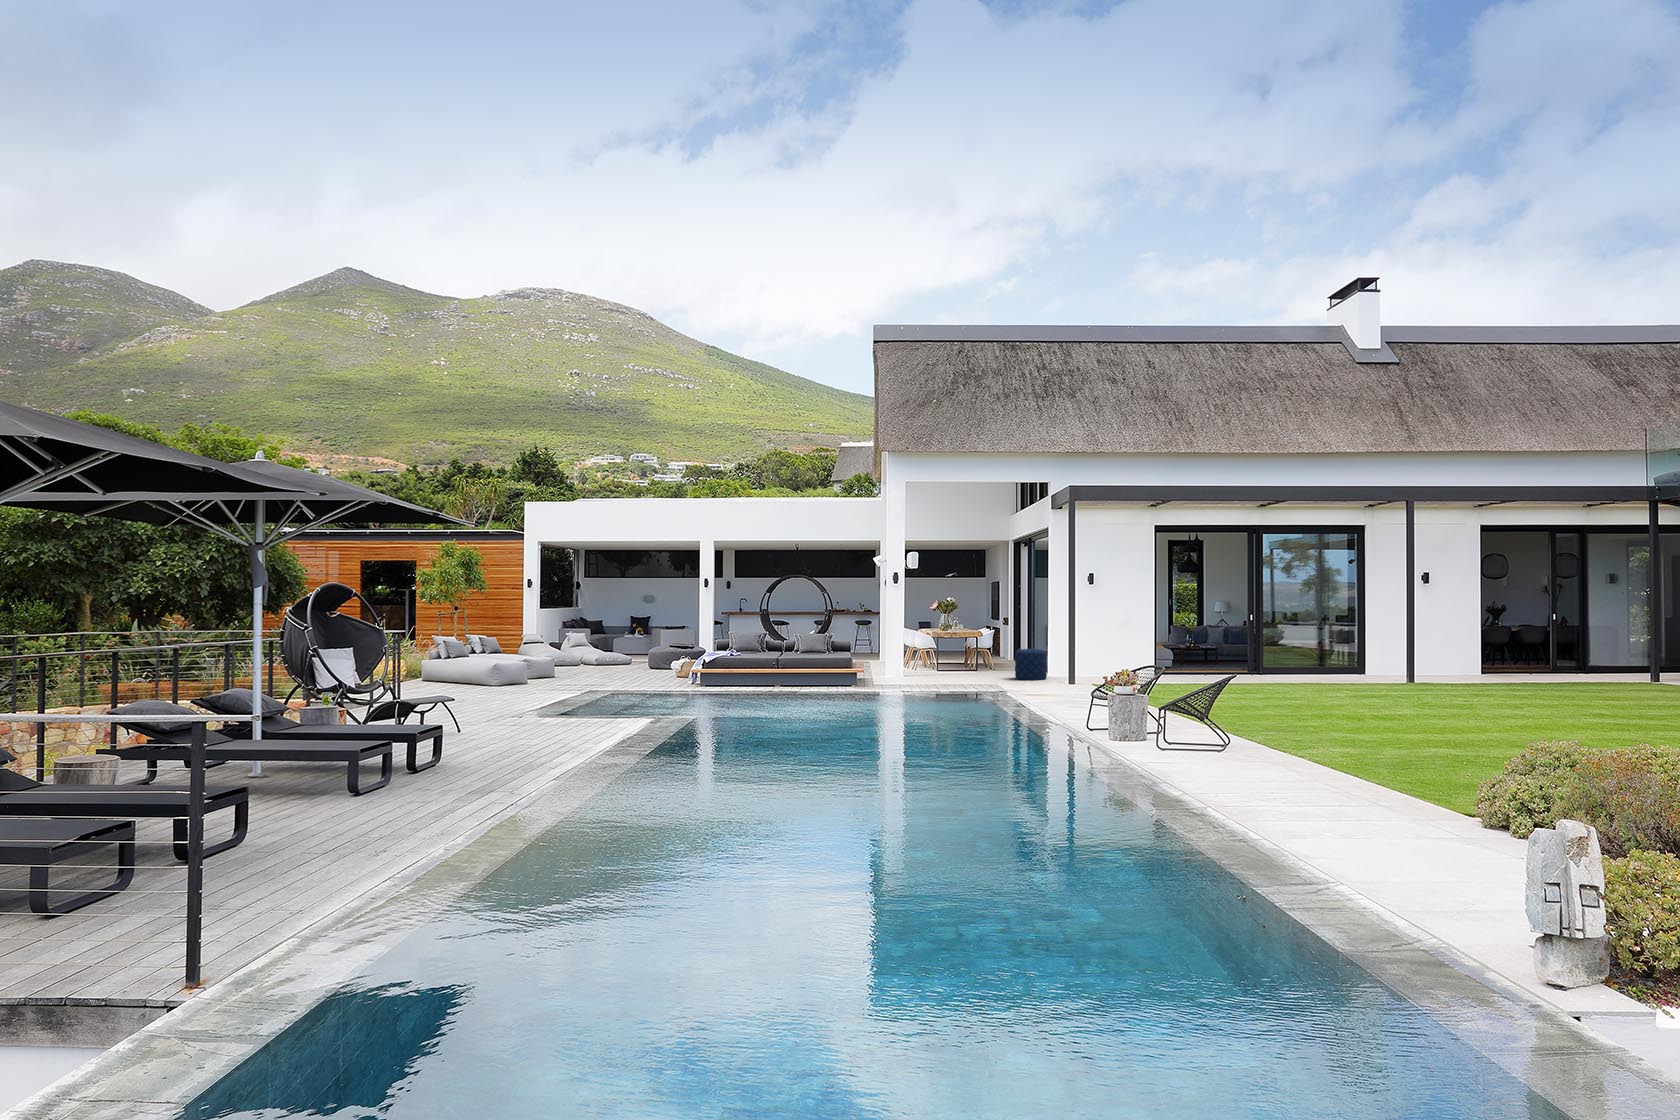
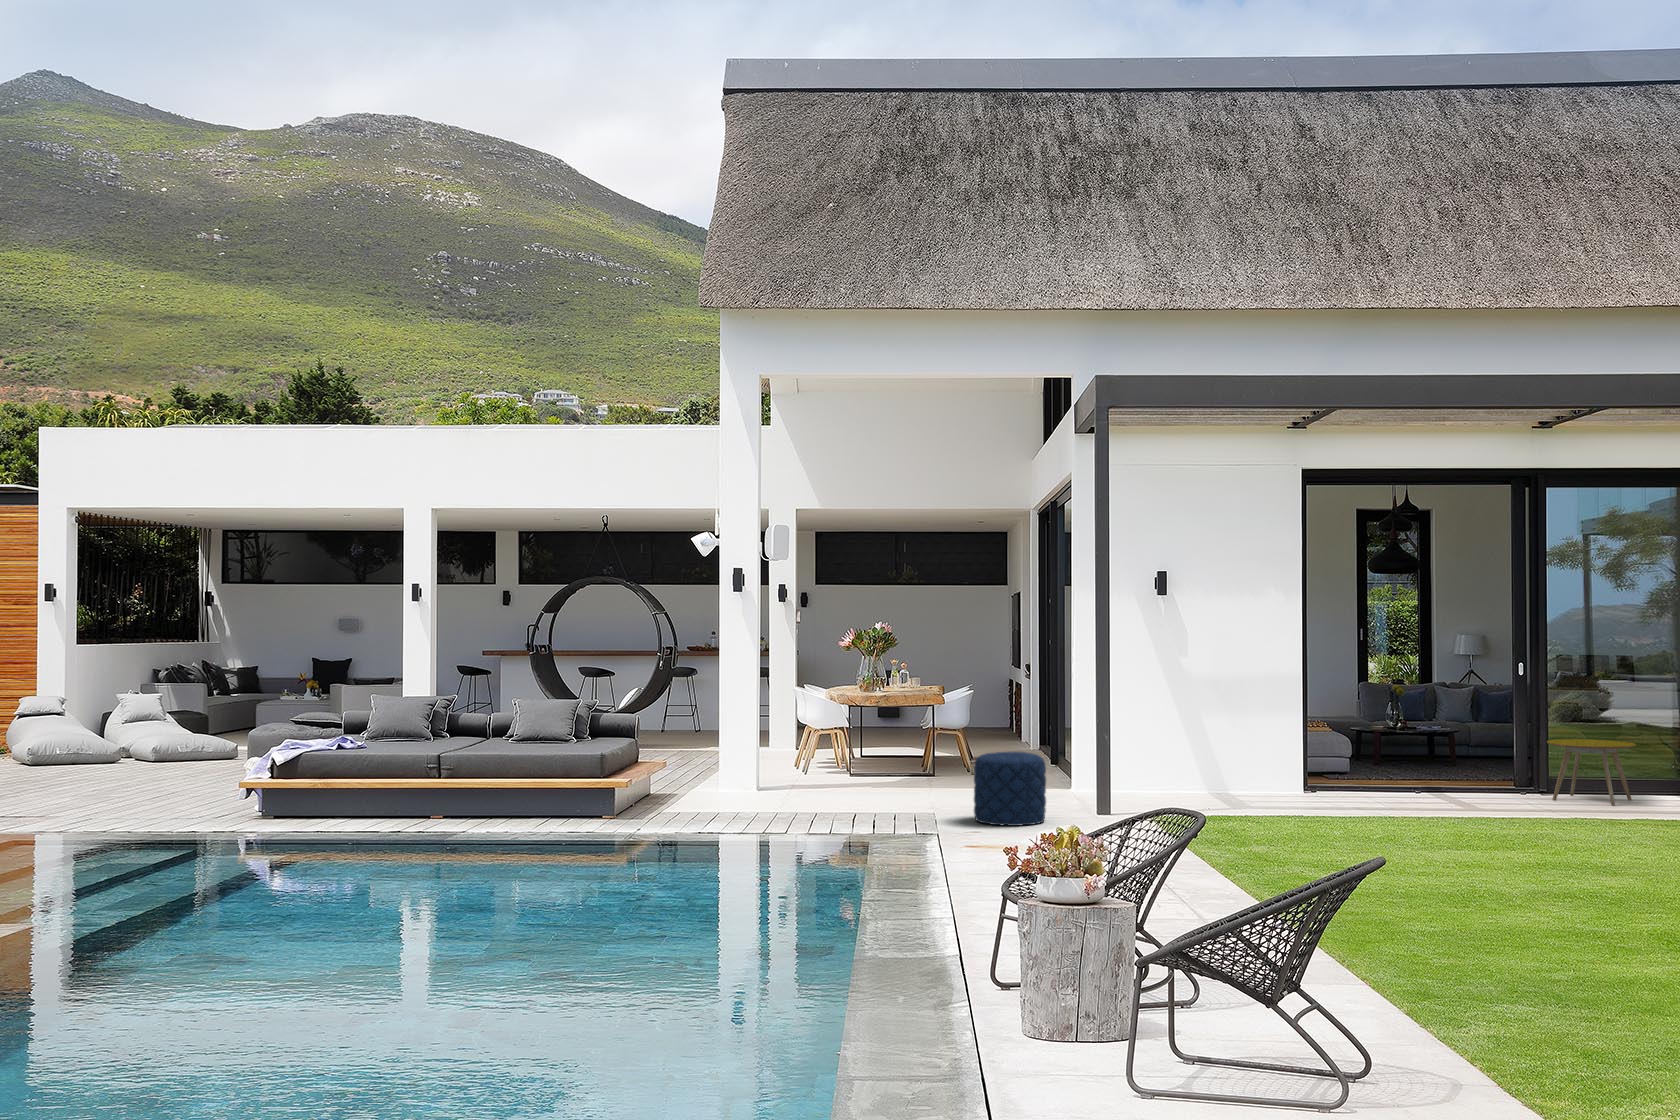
side table: none [1262,645,1301,673] -> present [1547,739,1636,806]

